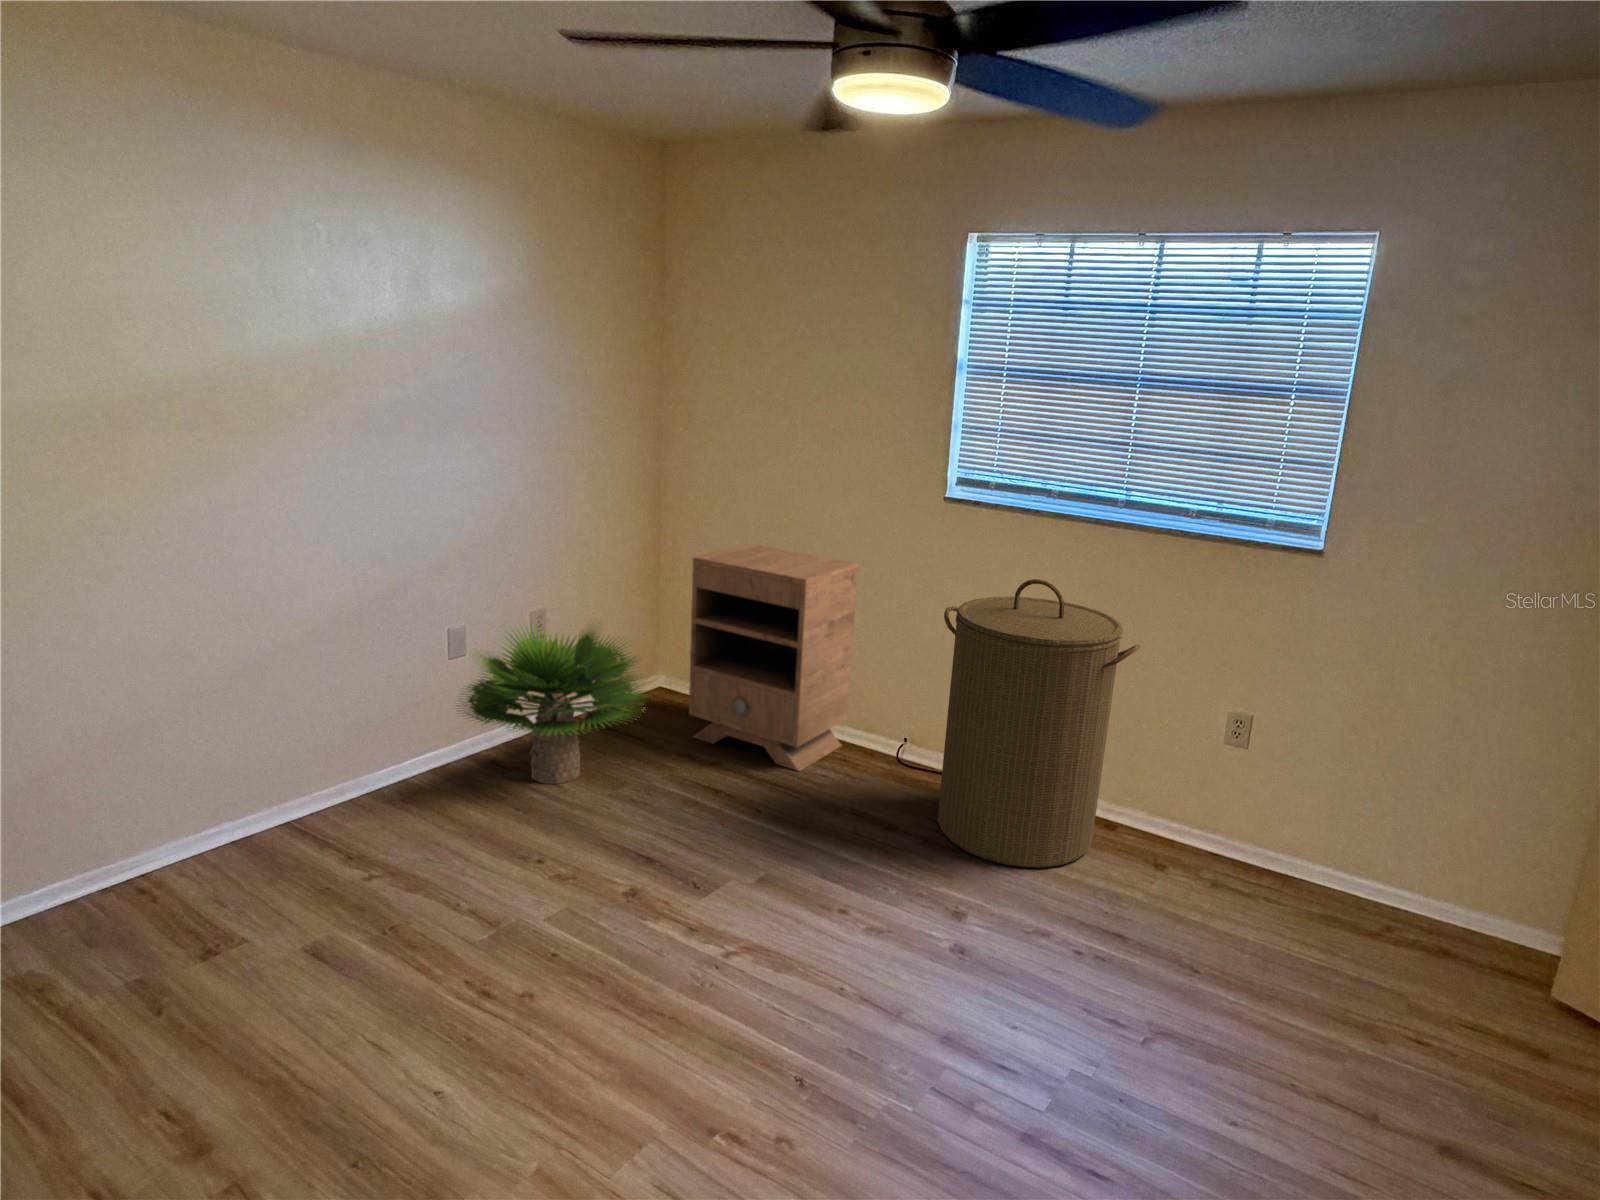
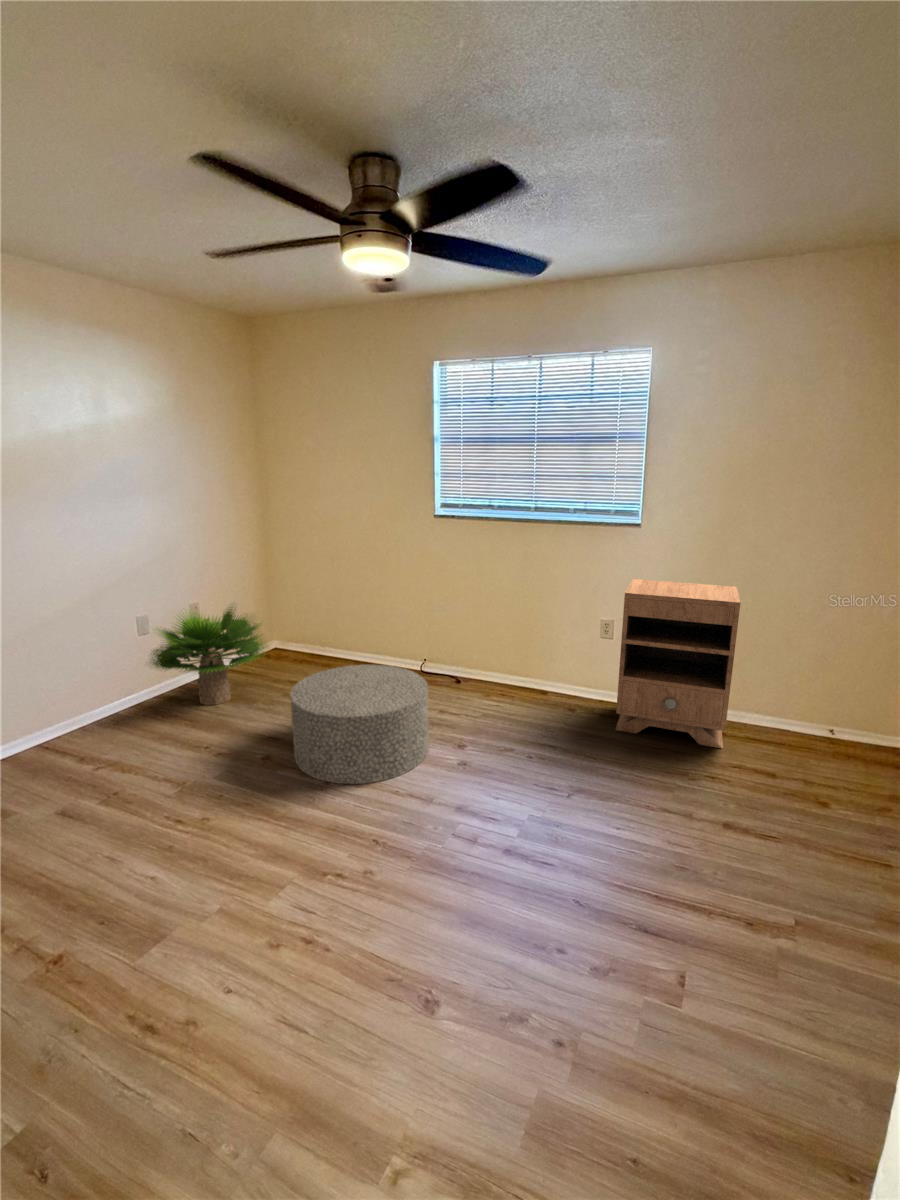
nightstand: present [689,544,858,771] -> present [615,579,741,749]
laundry hamper: present [938,579,1140,868] -> none [440,553,550,718]
ottoman: none [676,751,909,965] -> present [290,665,429,784]

